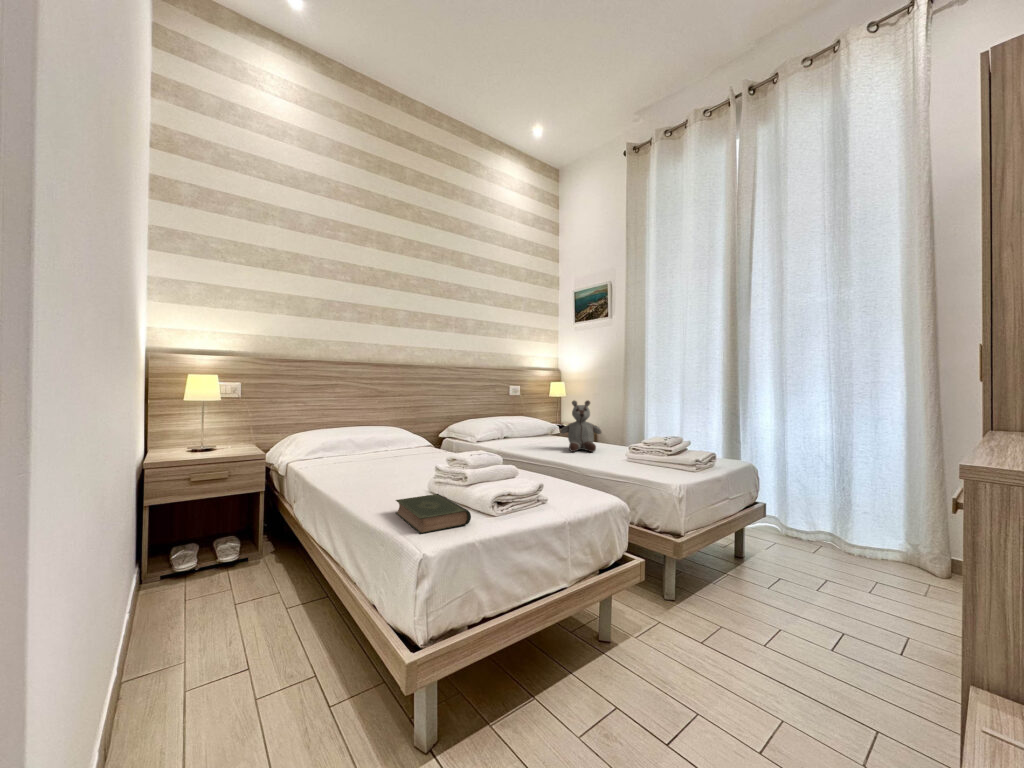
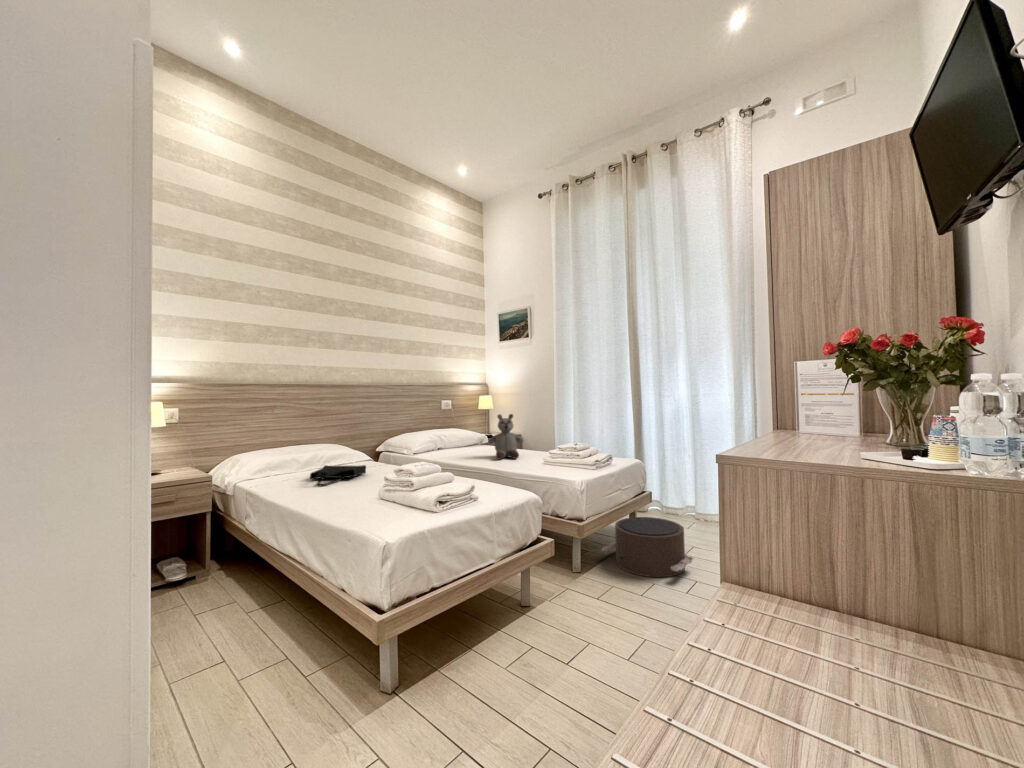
tote bag: none [362,449,424,472] -> present [310,465,366,487]
book: present [396,494,471,534] -> none [354,499,419,528]
pouf: none [700,533,834,619] -> present [602,517,693,577]

